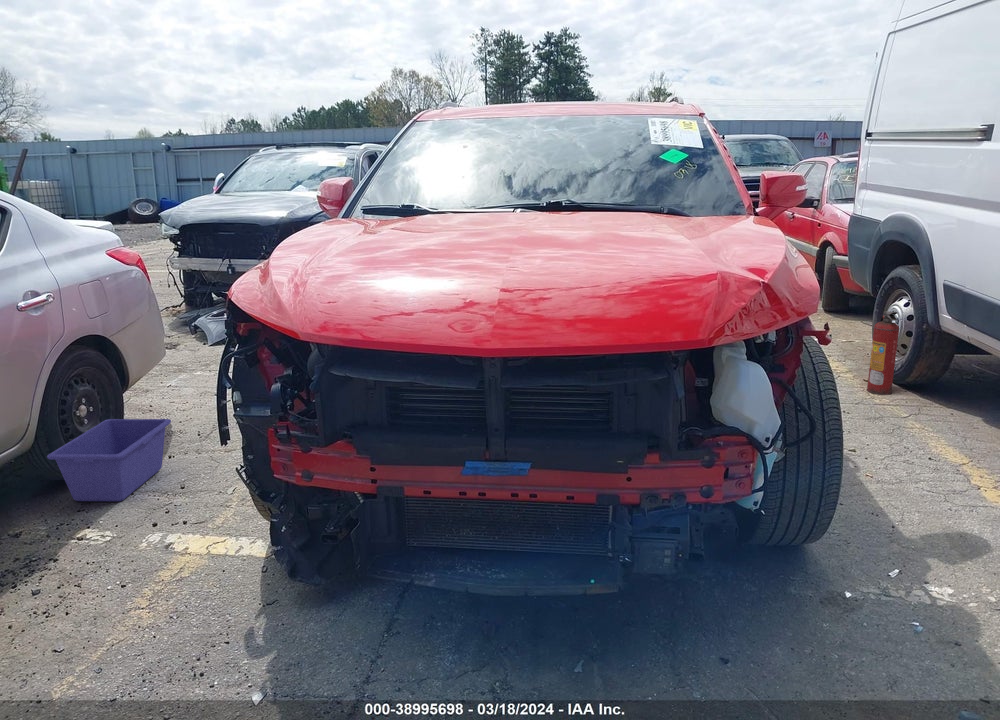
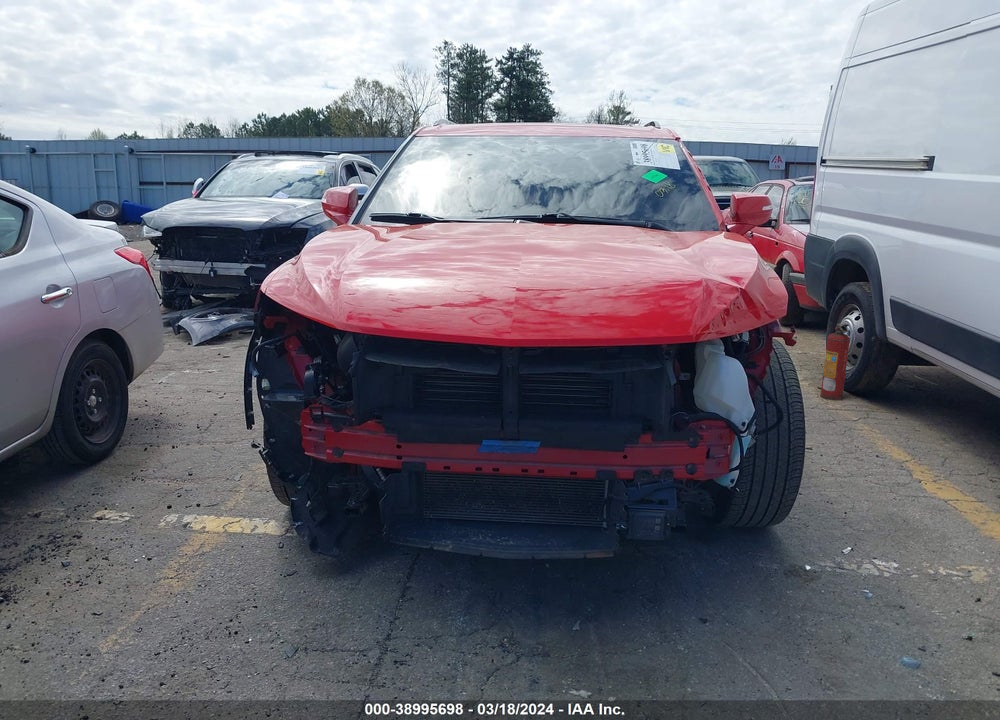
storage bin: present [47,419,171,501] -> none [63,410,177,487]

